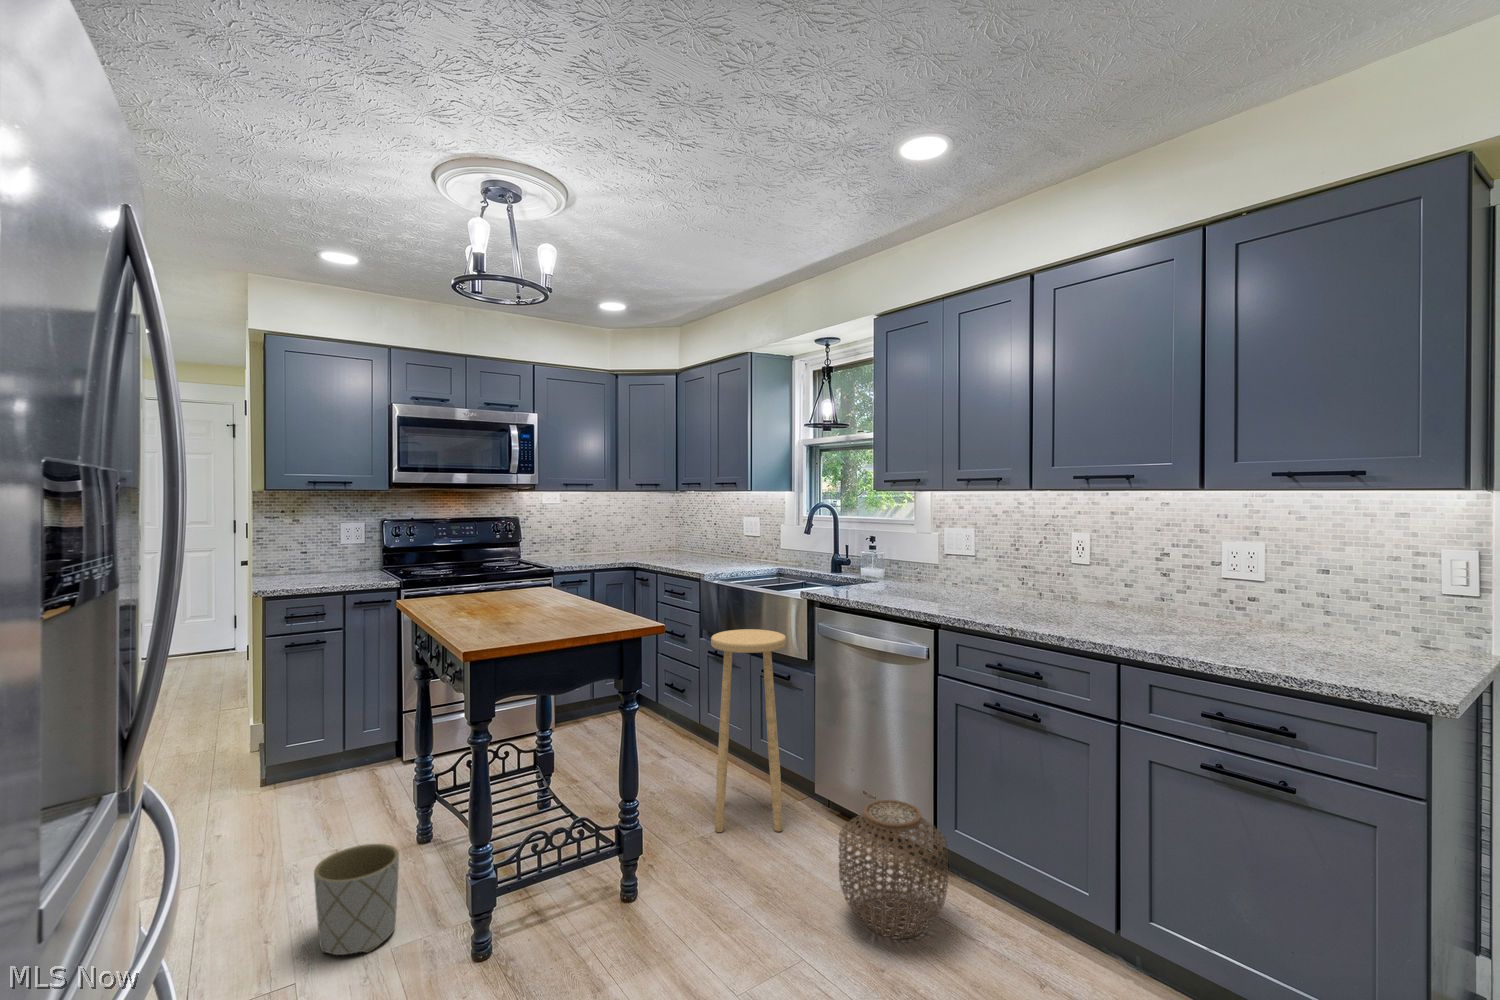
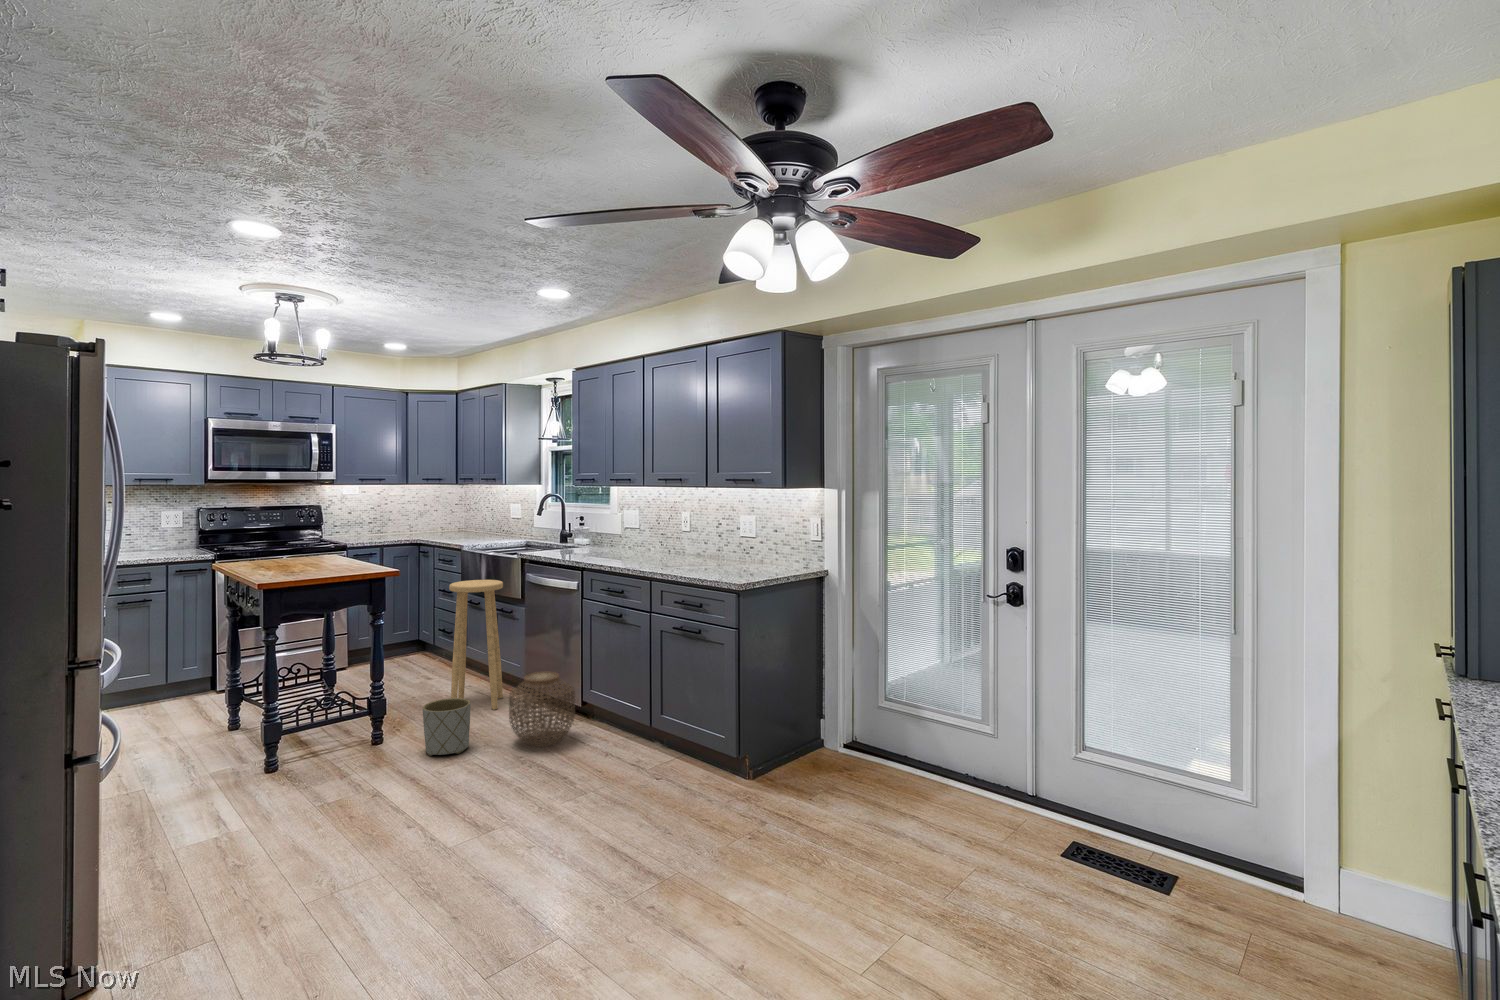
planter: present [314,844,399,955] -> present [423,698,471,756]

